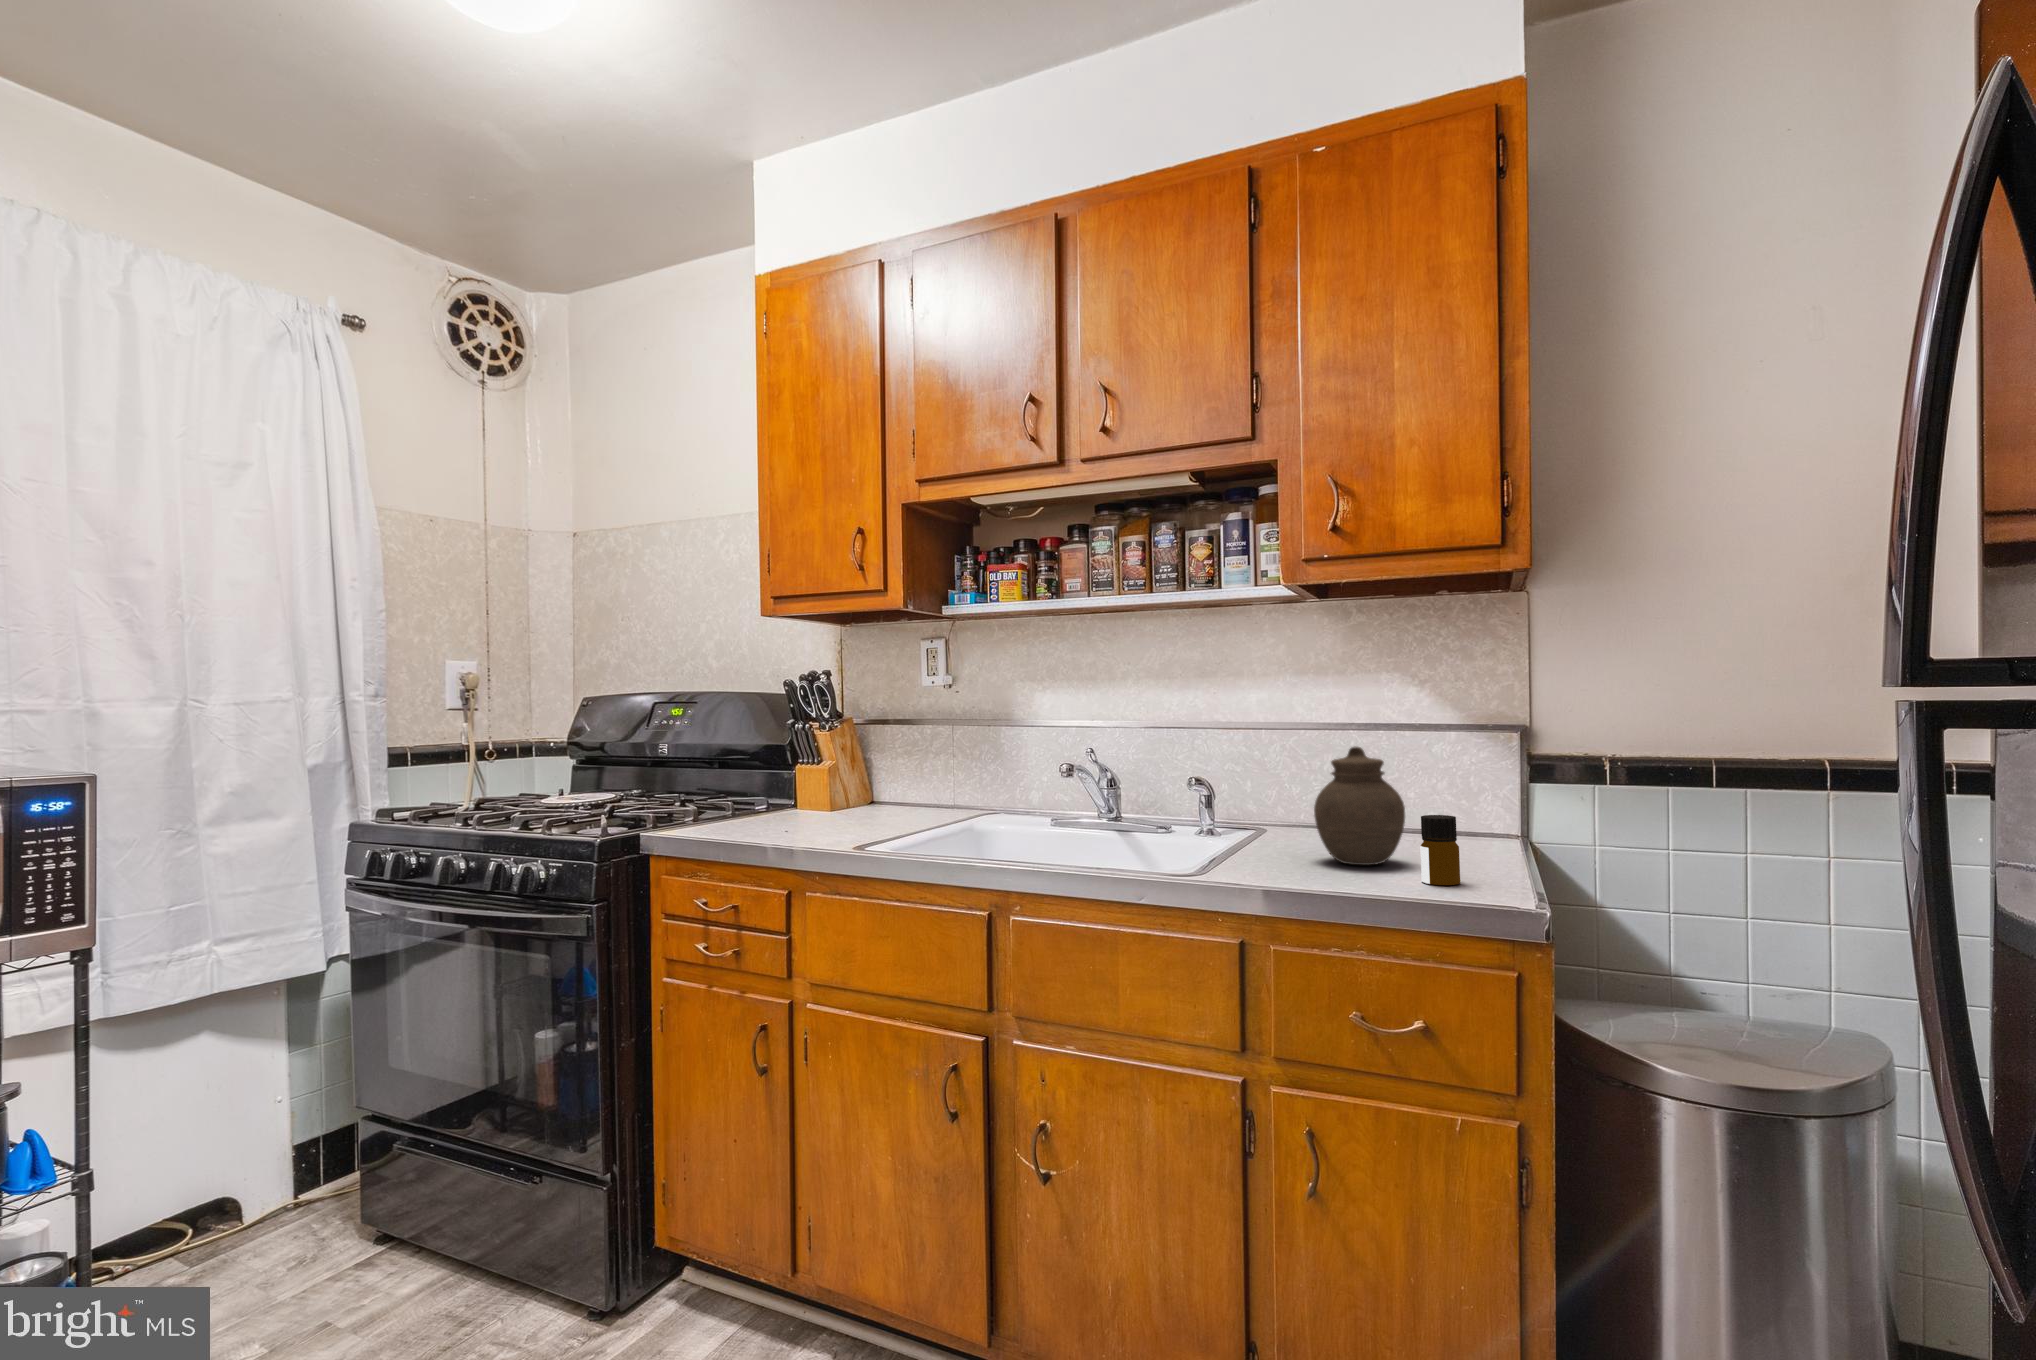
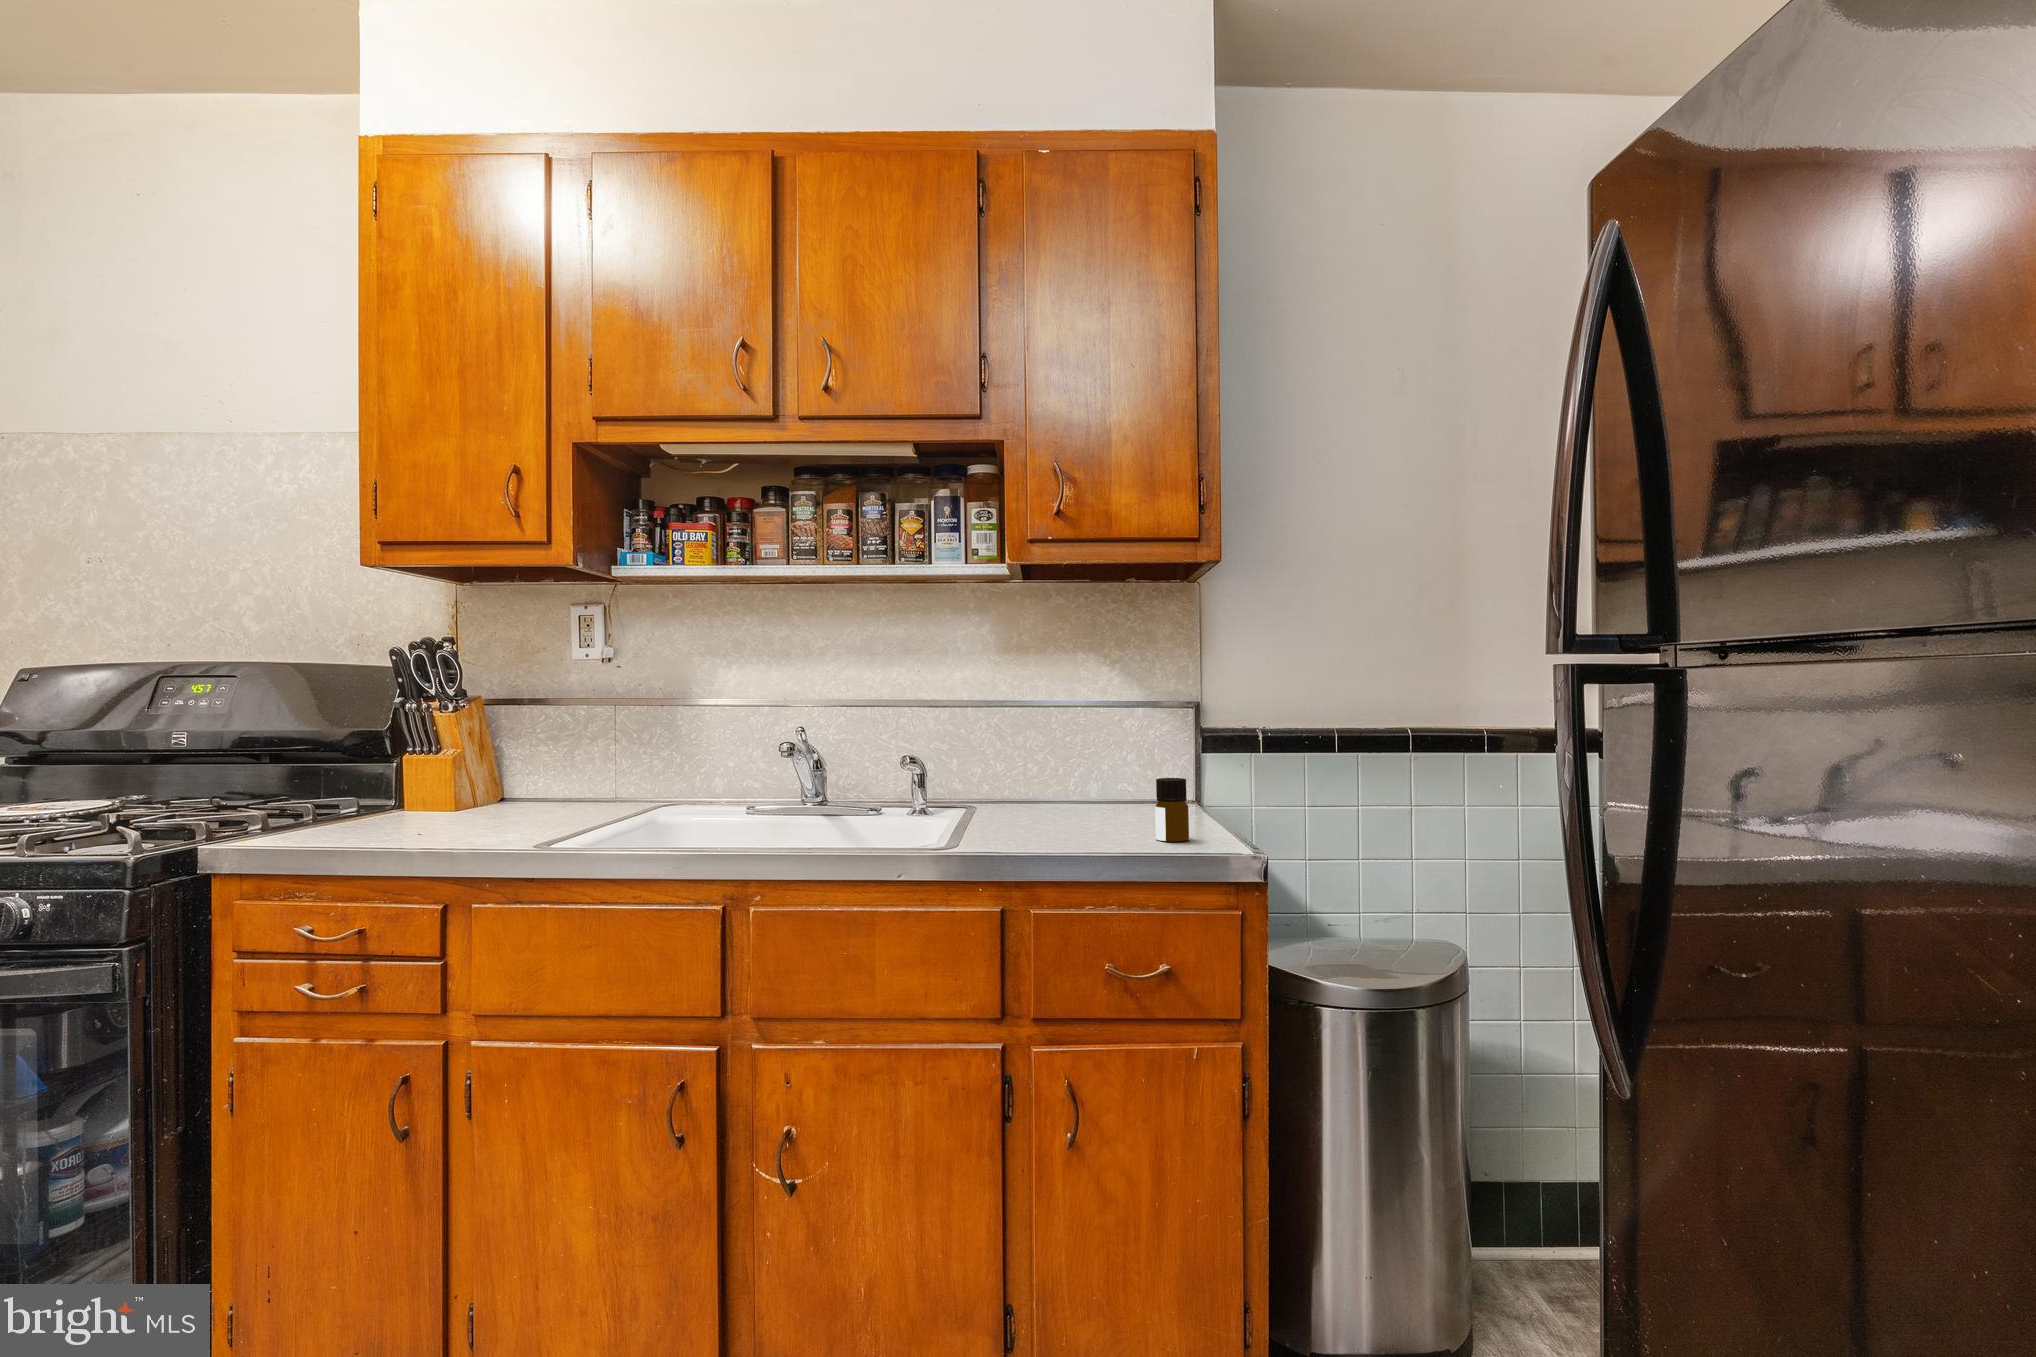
jar: present [1314,746,1405,865] -> none [1046,717,1128,830]

